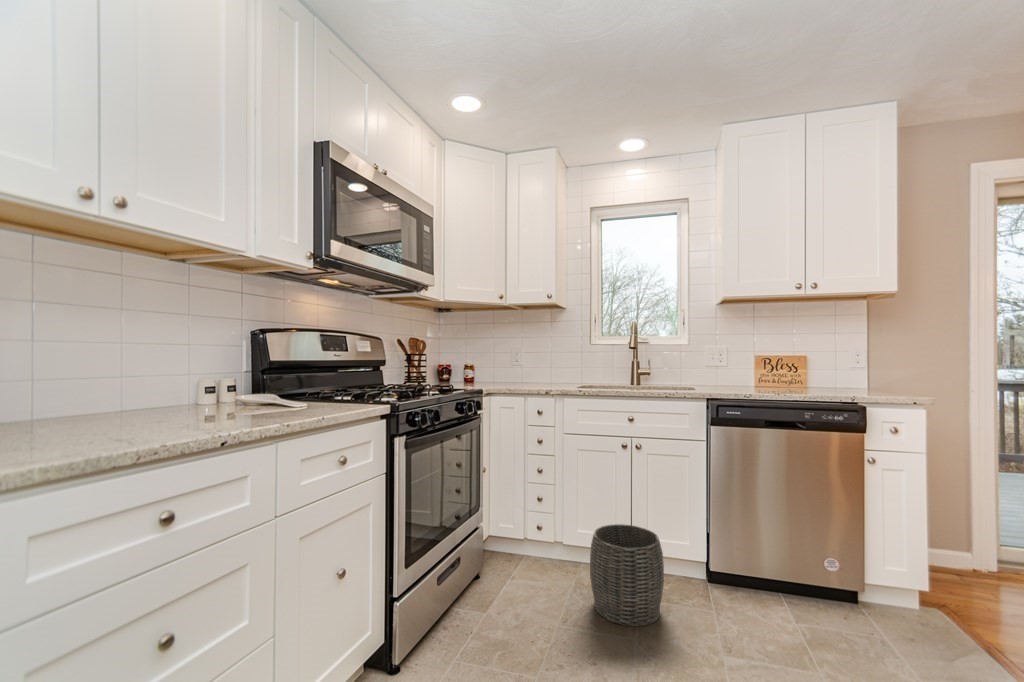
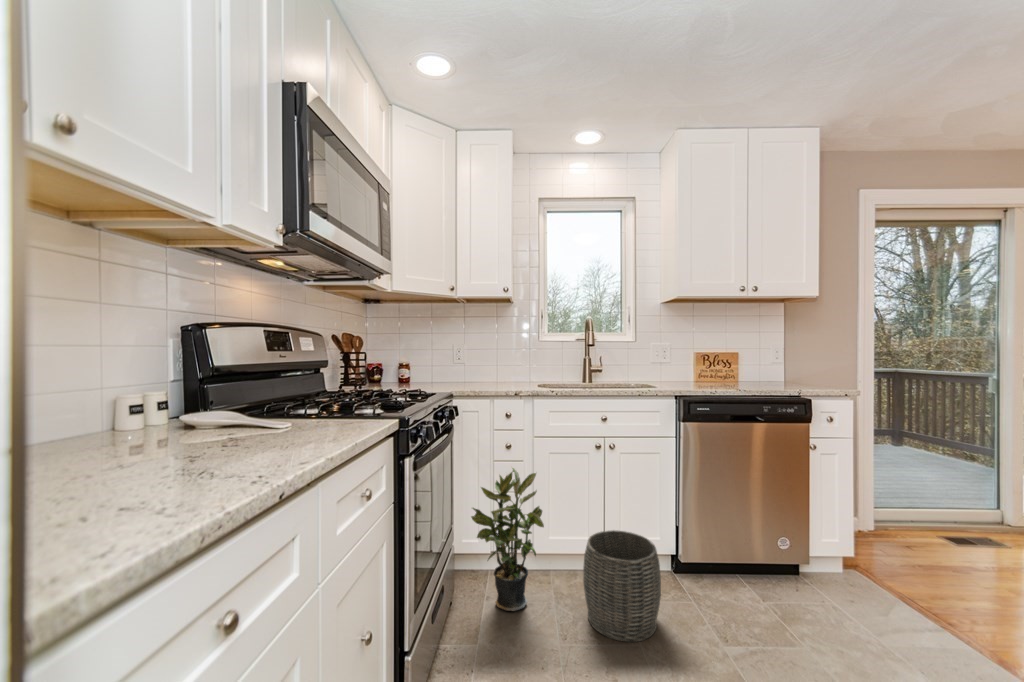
potted plant: none [496,457,561,587] -> present [471,468,544,611]

